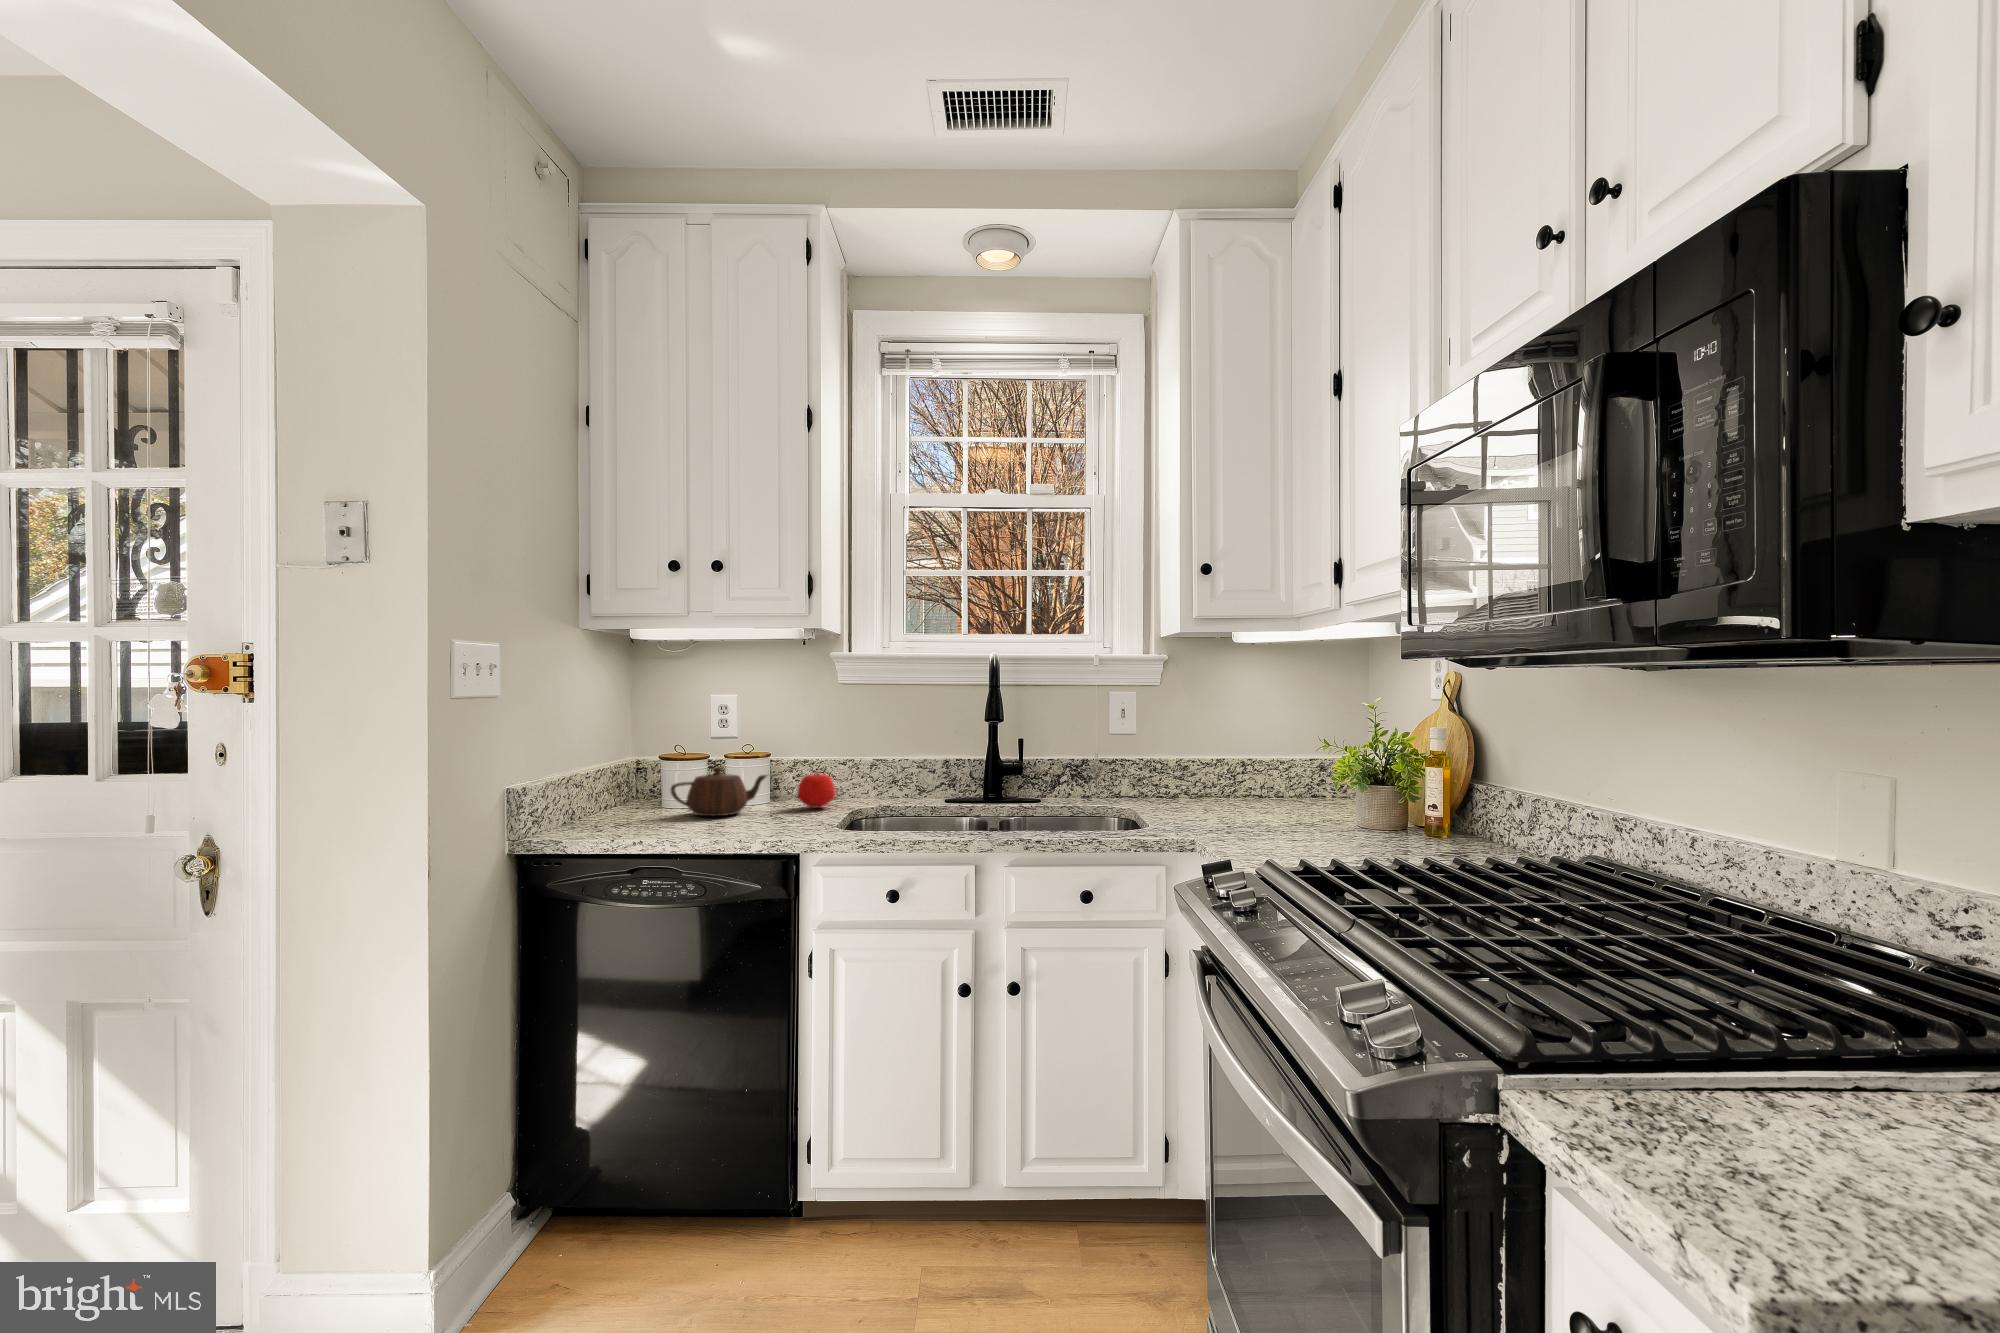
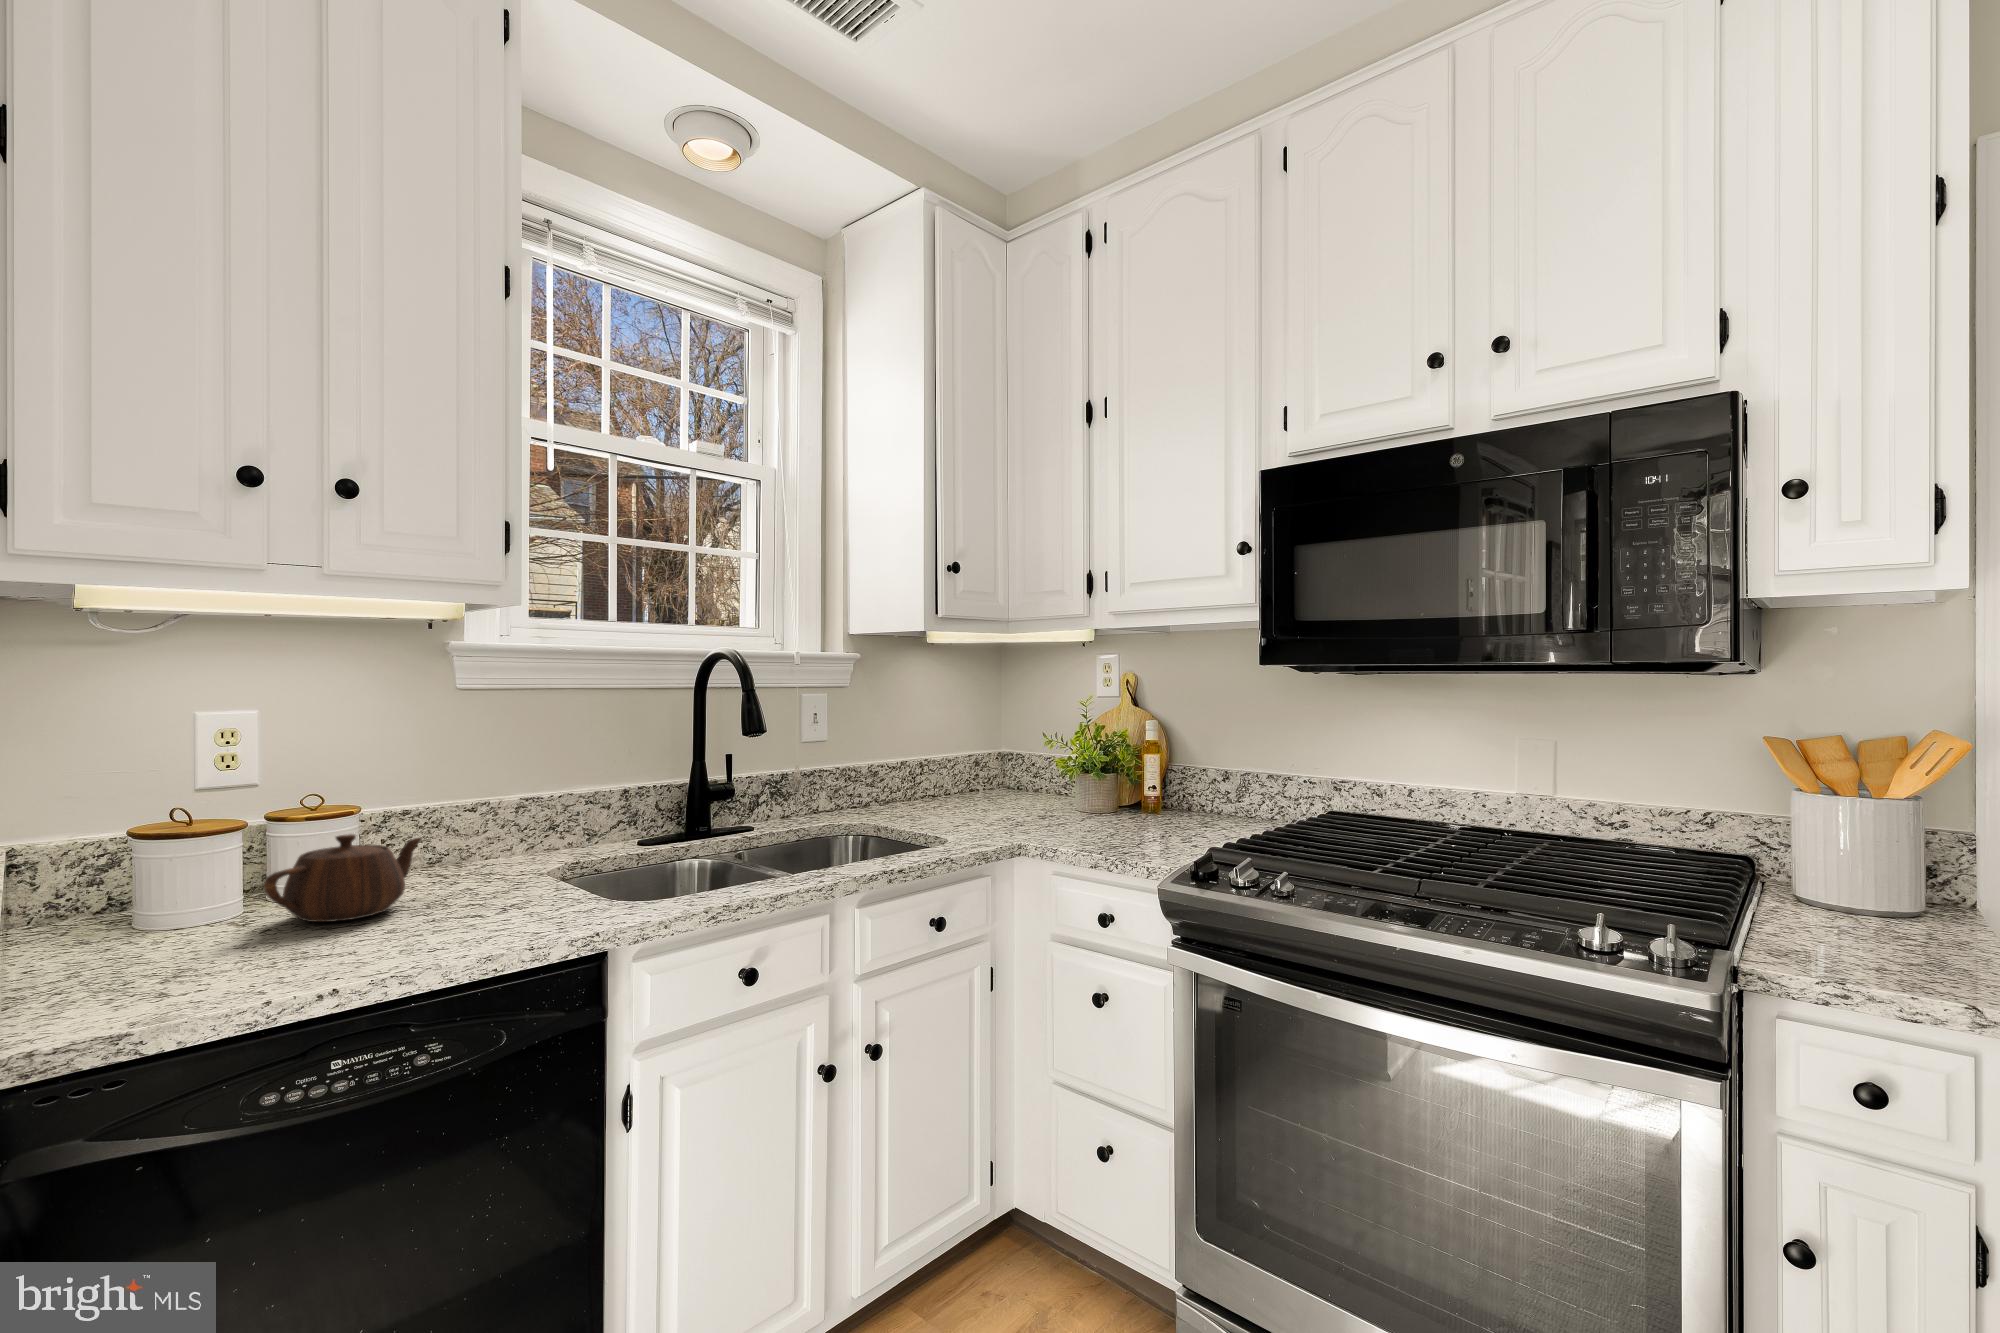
apple: present [797,773,835,808] -> none [457,823,521,880]

